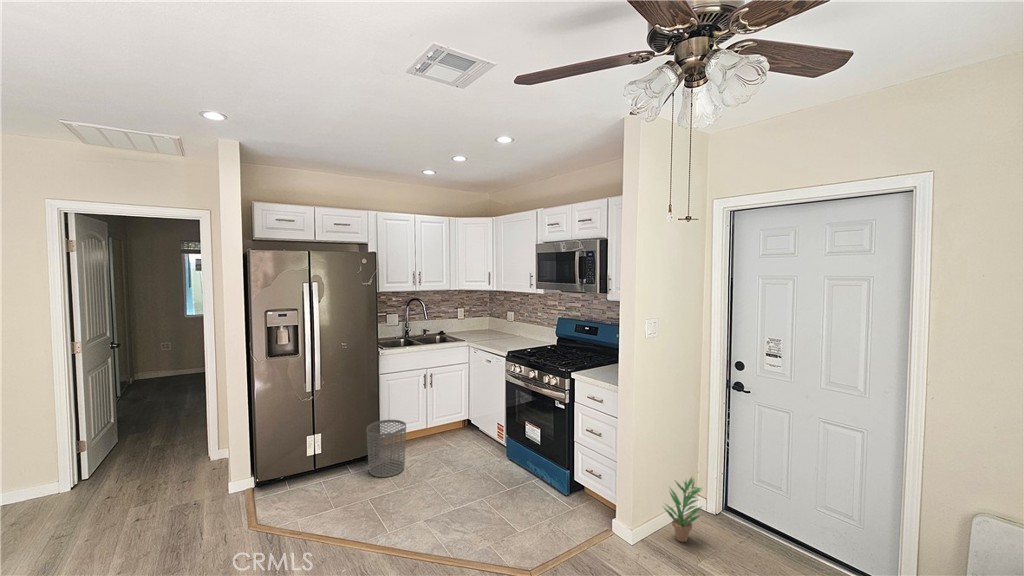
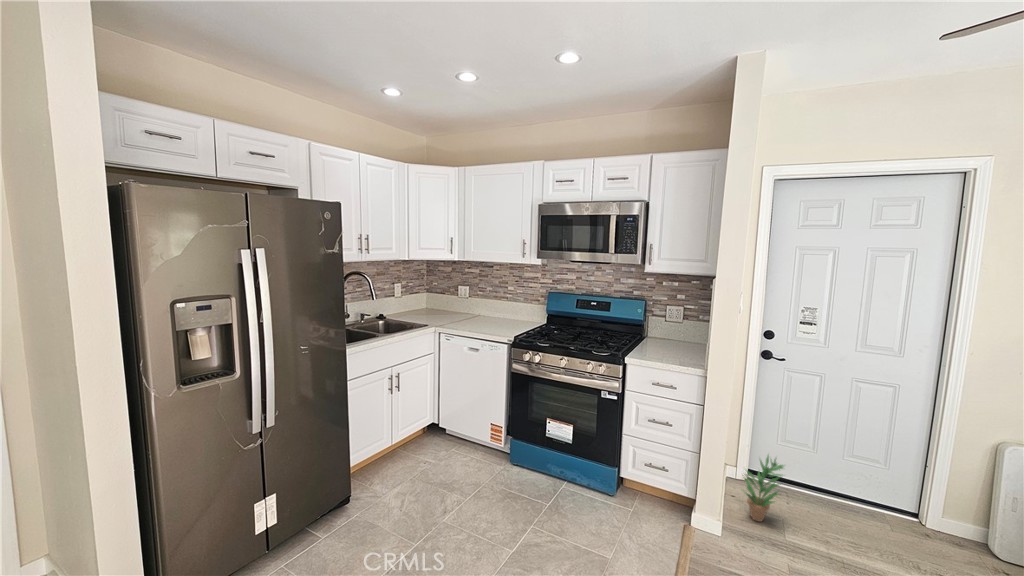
waste bin: present [367,420,406,477] -> none [344,446,401,533]

